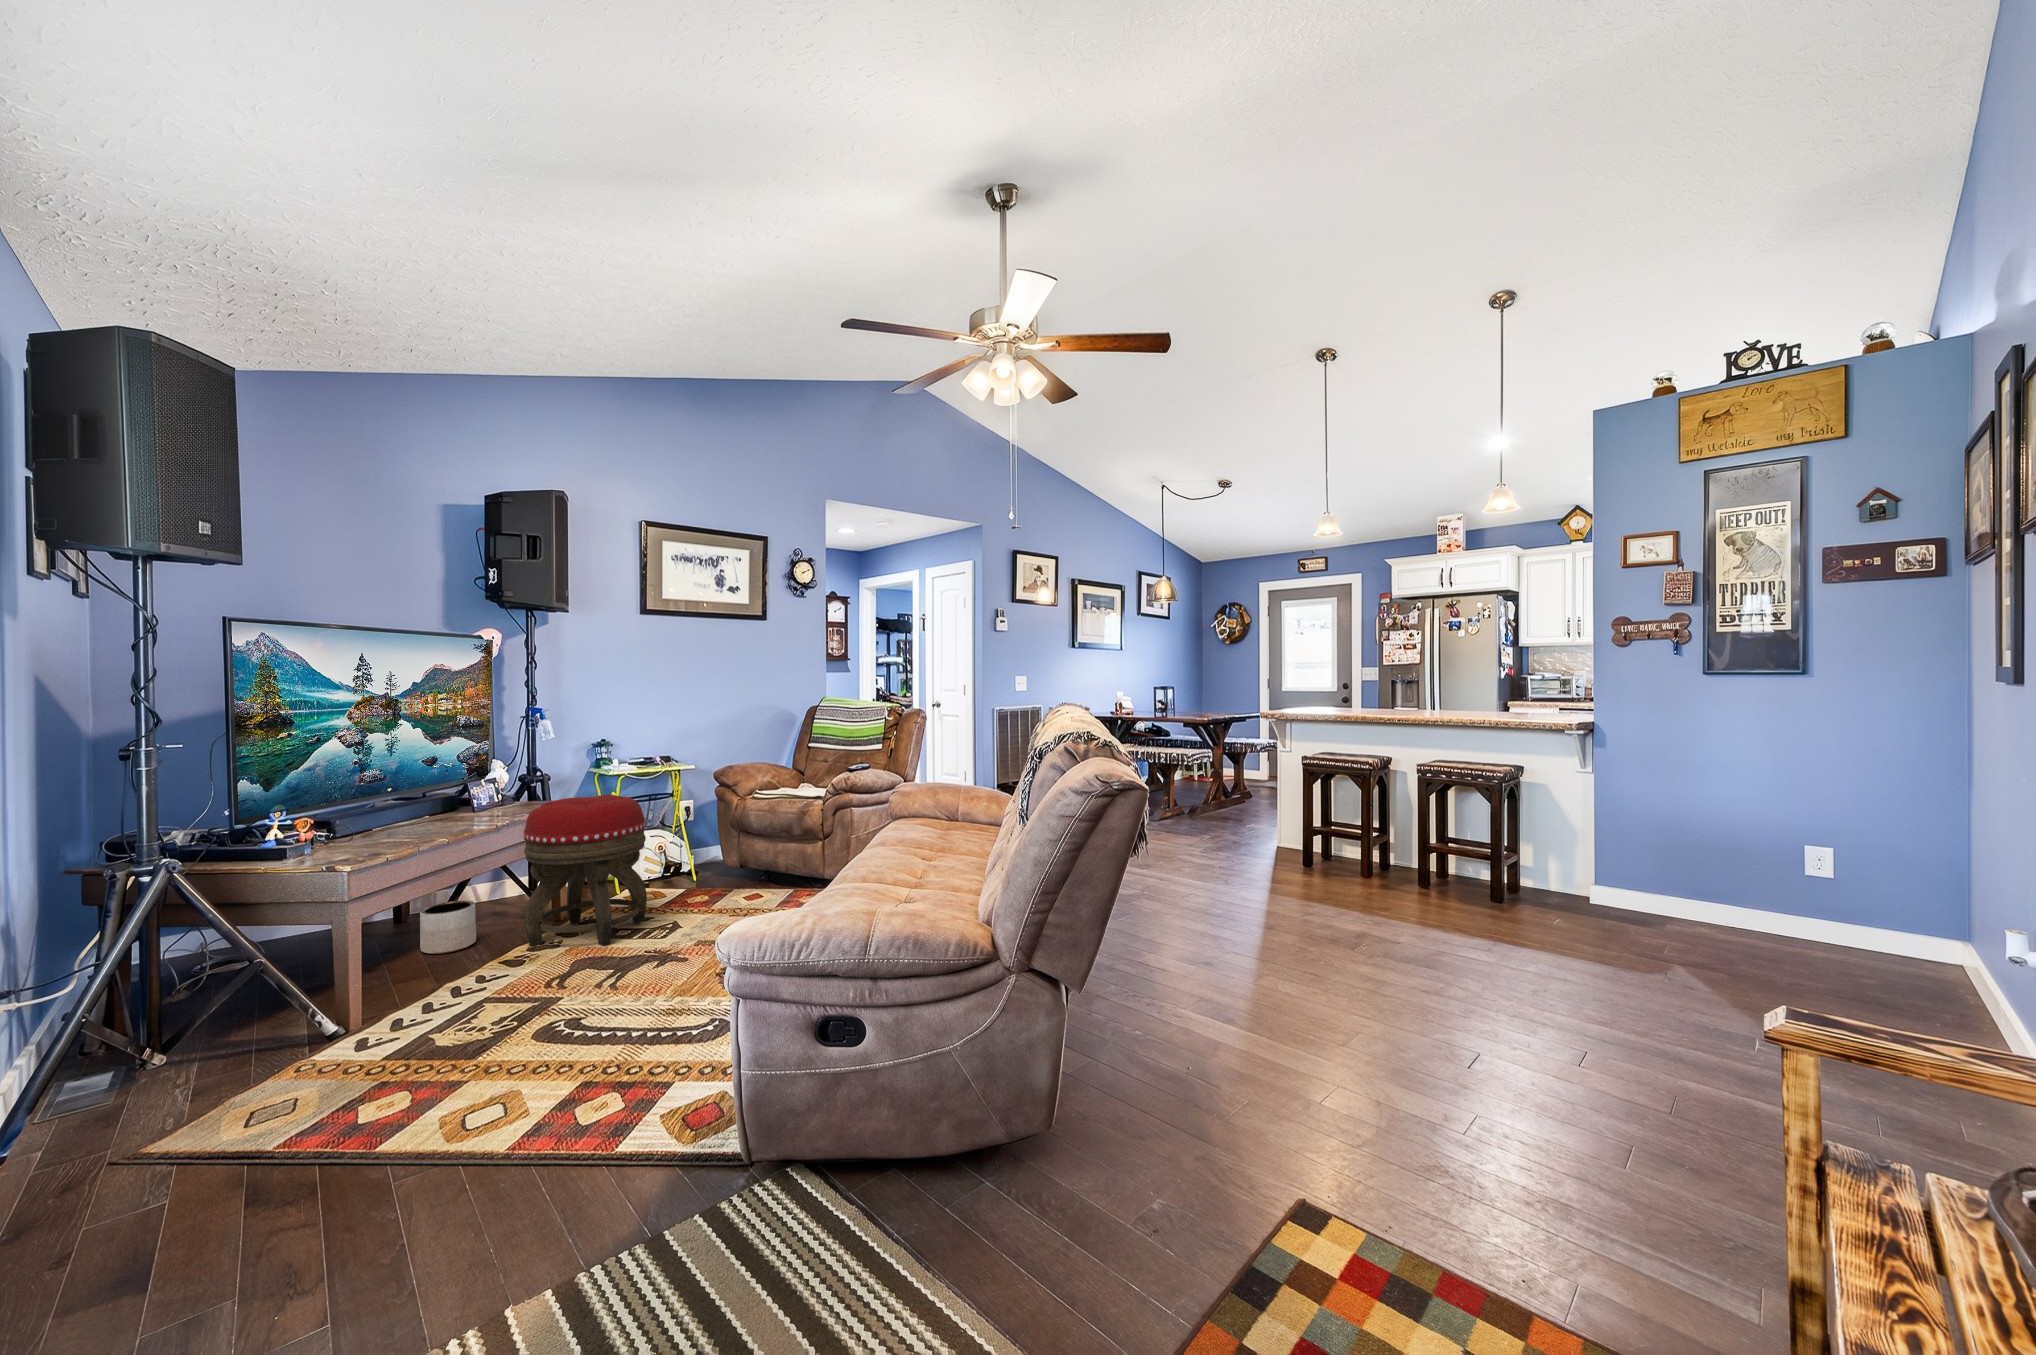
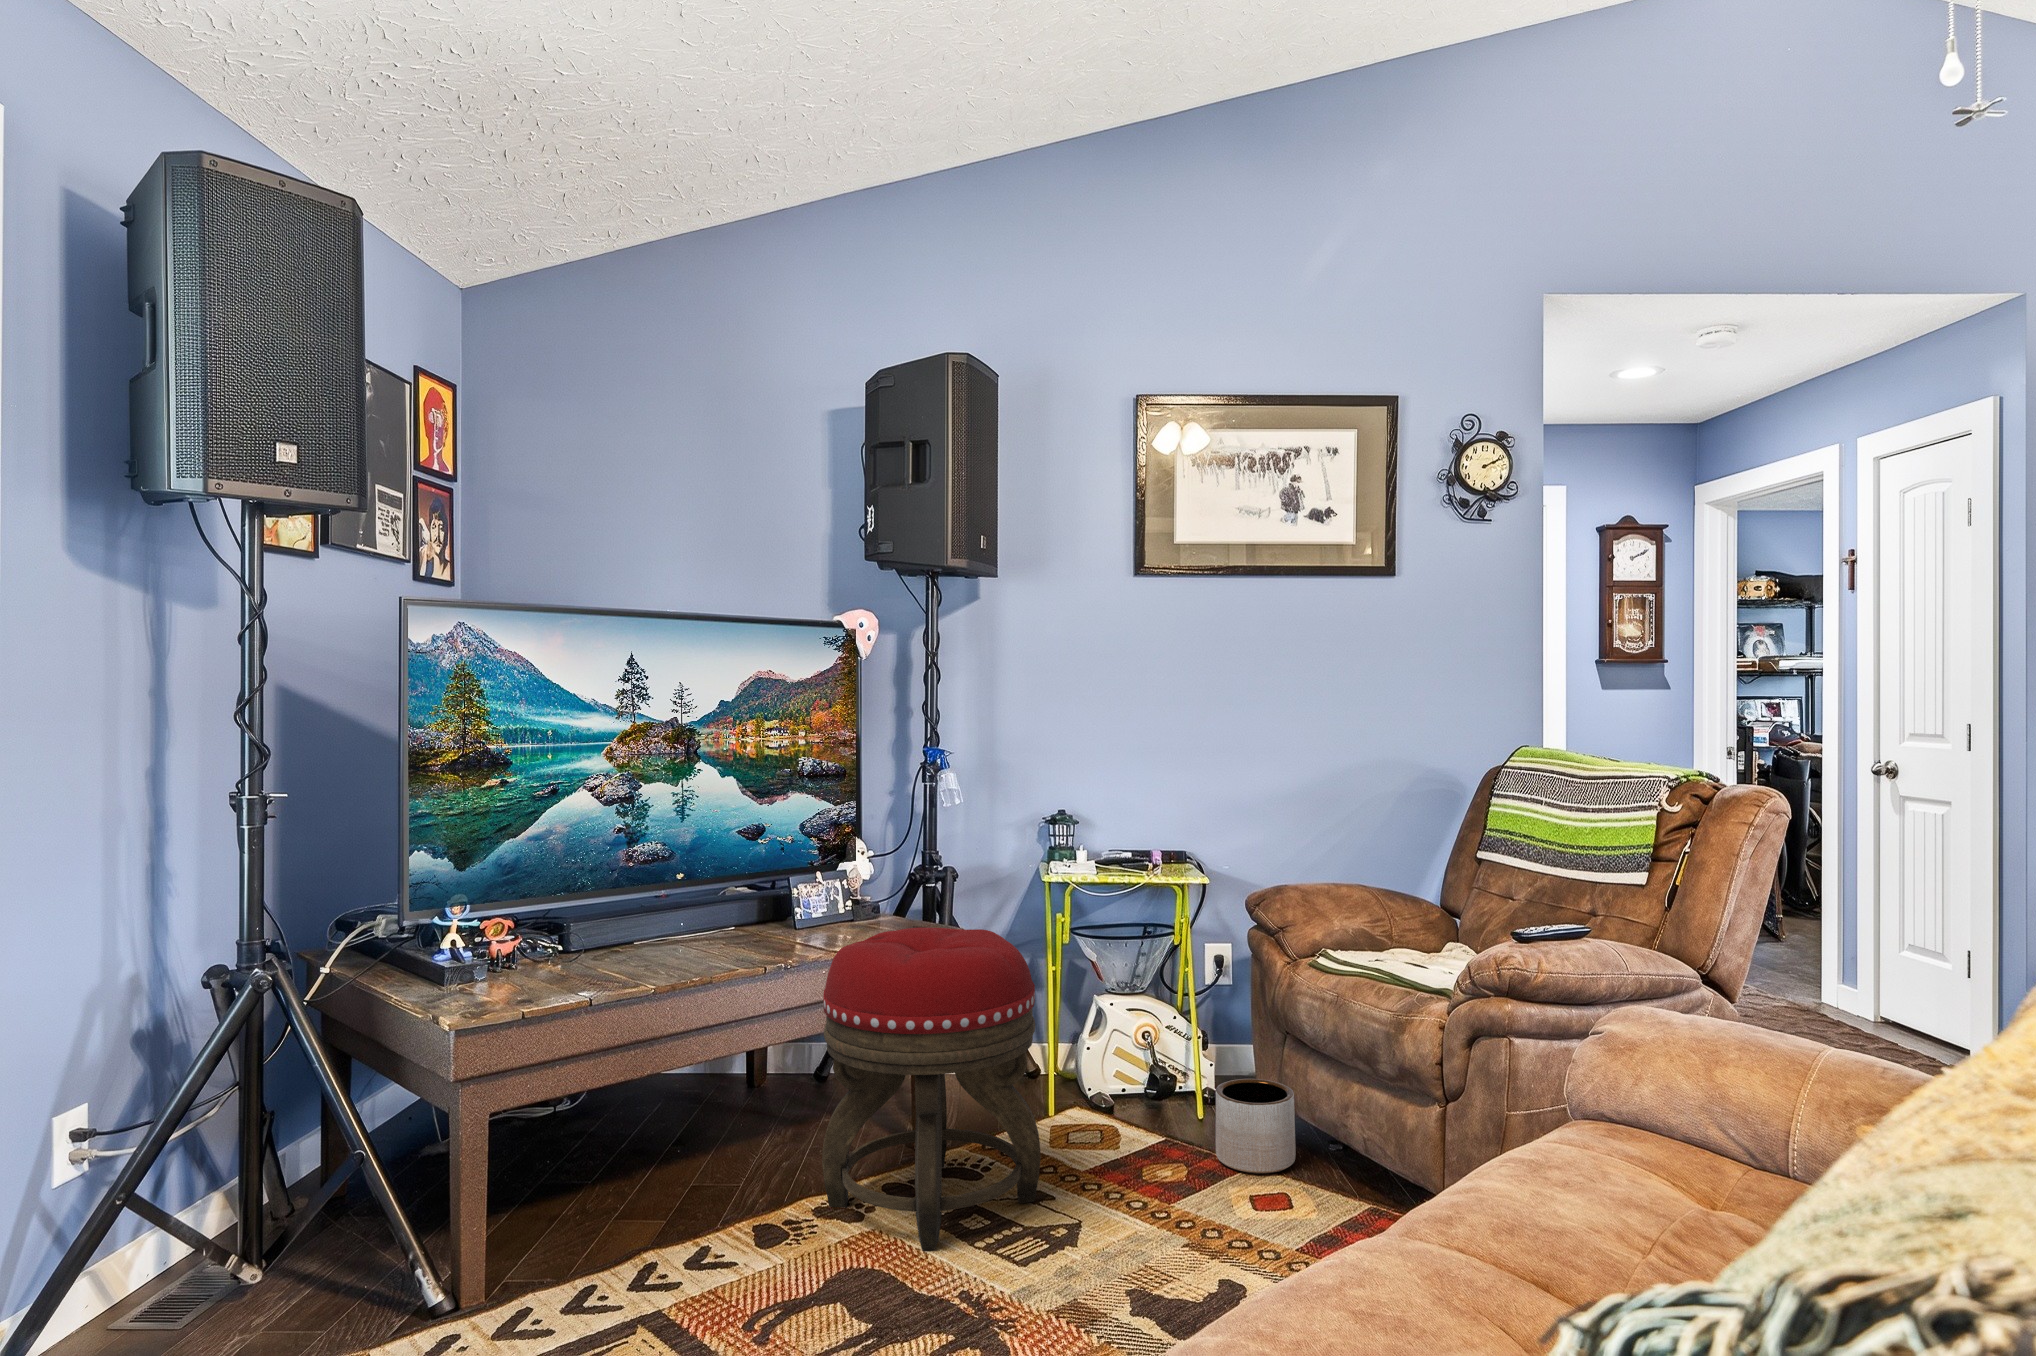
planter: present [420,901,476,954] -> present [1216,1079,1296,1174]

